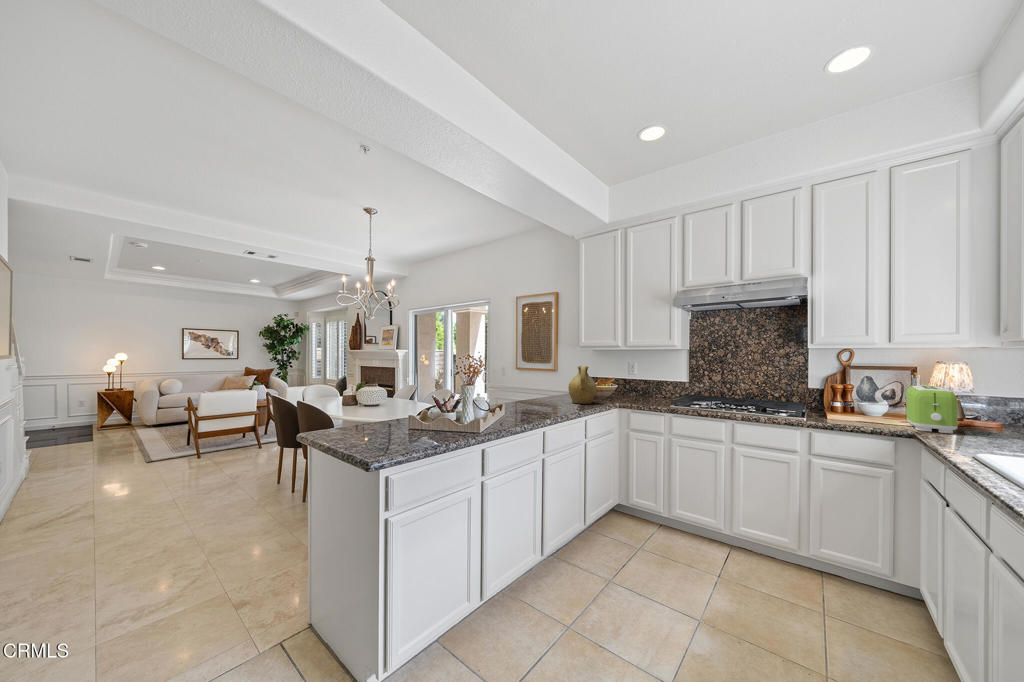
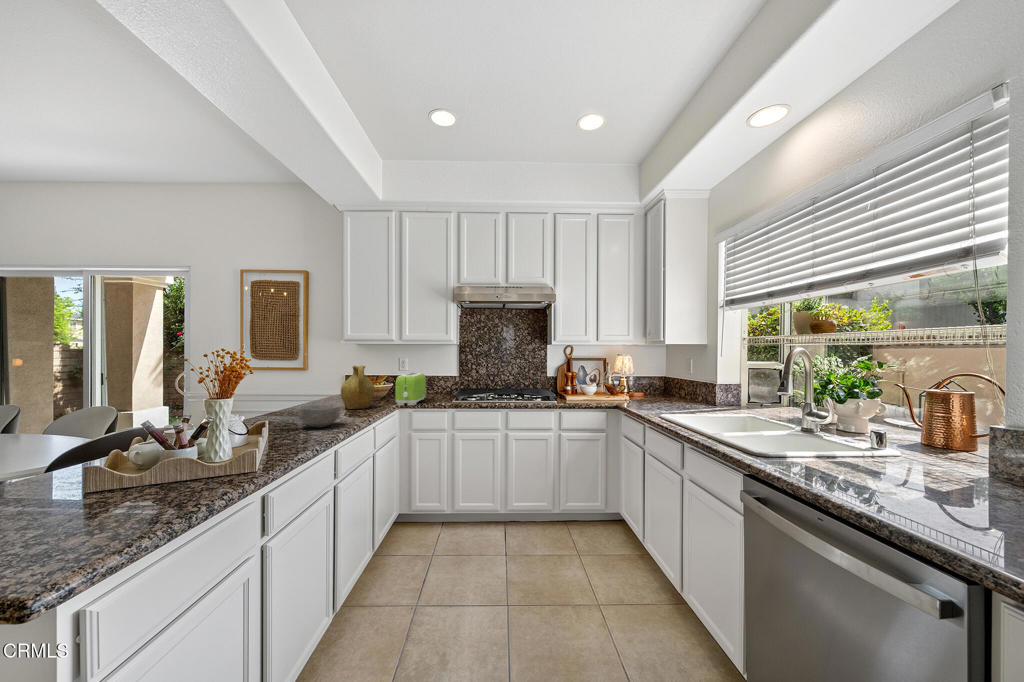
toaster: present [906,386,958,433] -> present [395,373,426,405]
bowl: none [524,395,558,413] -> present [295,403,342,428]

